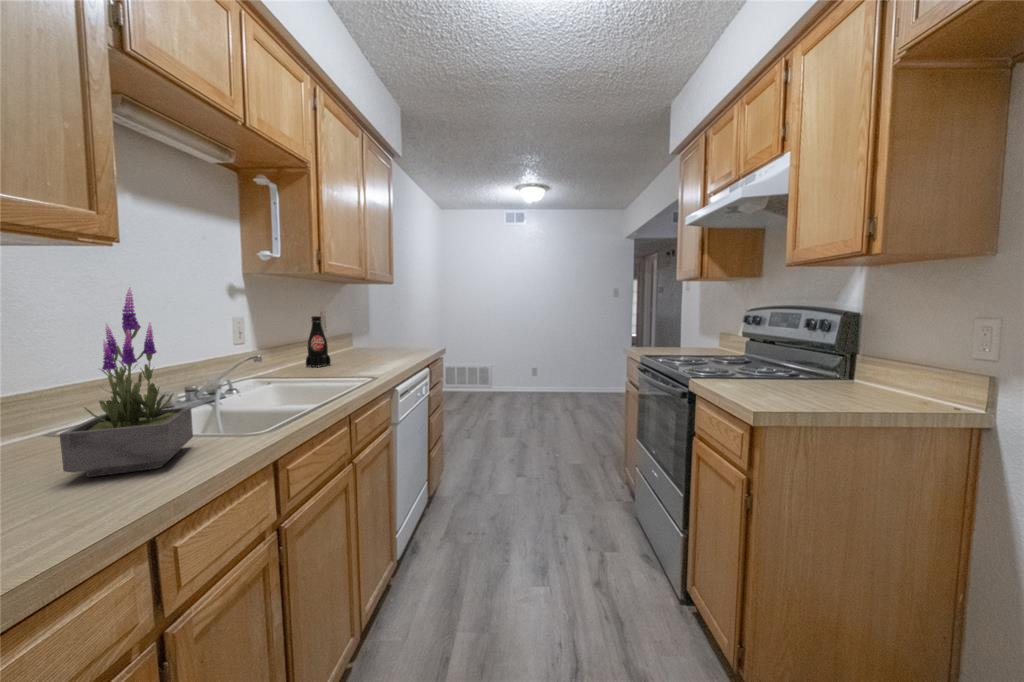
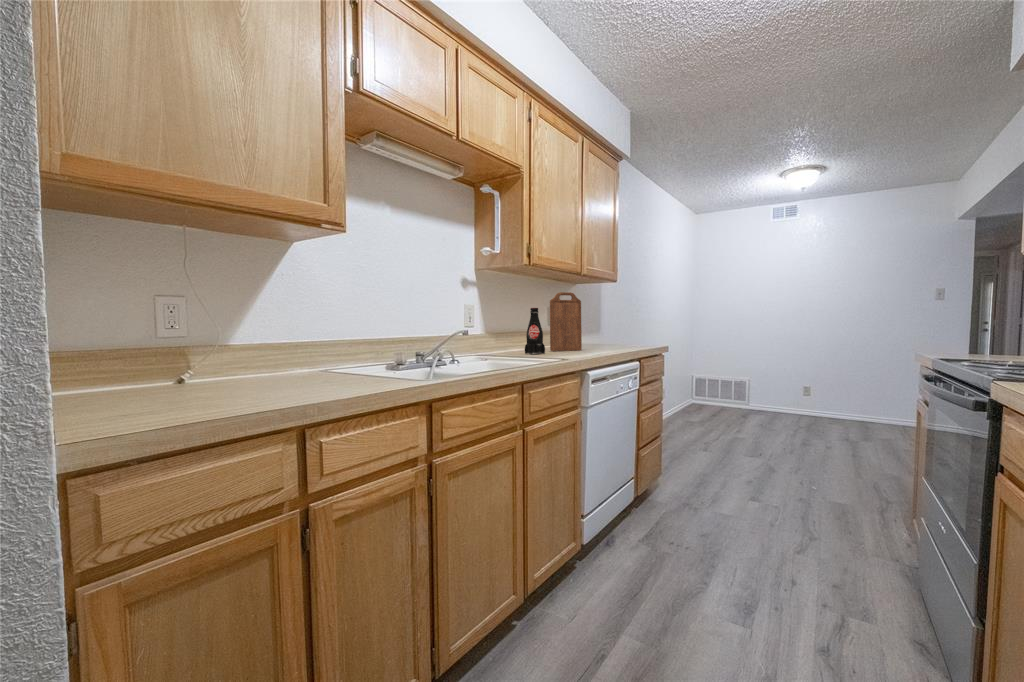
potted plant: present [60,288,193,477] -> none [293,254,377,387]
cutting board: none [327,297,362,360] -> present [550,292,582,351]

